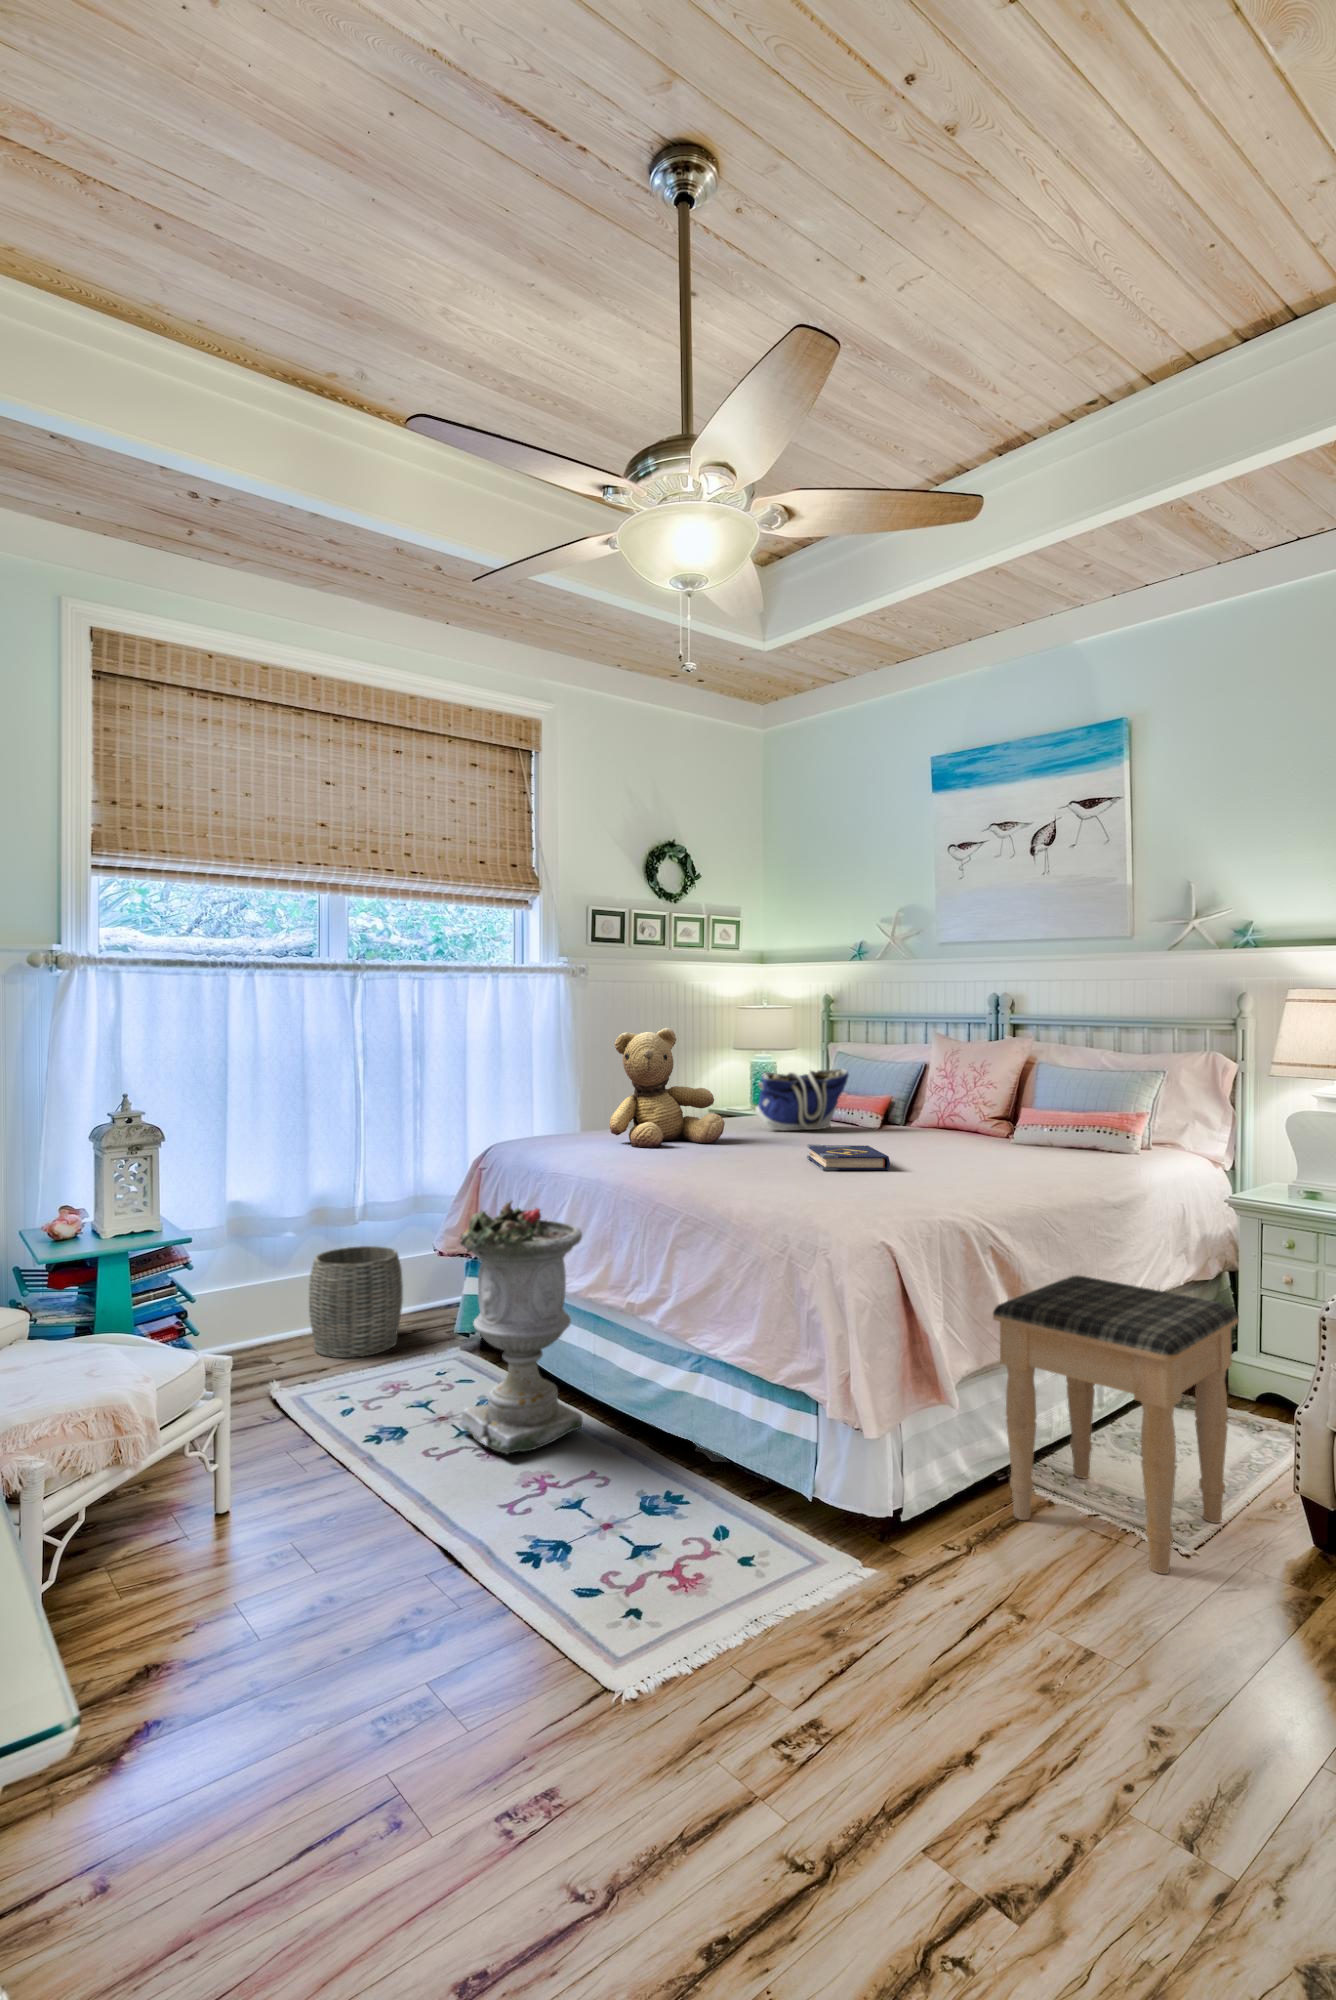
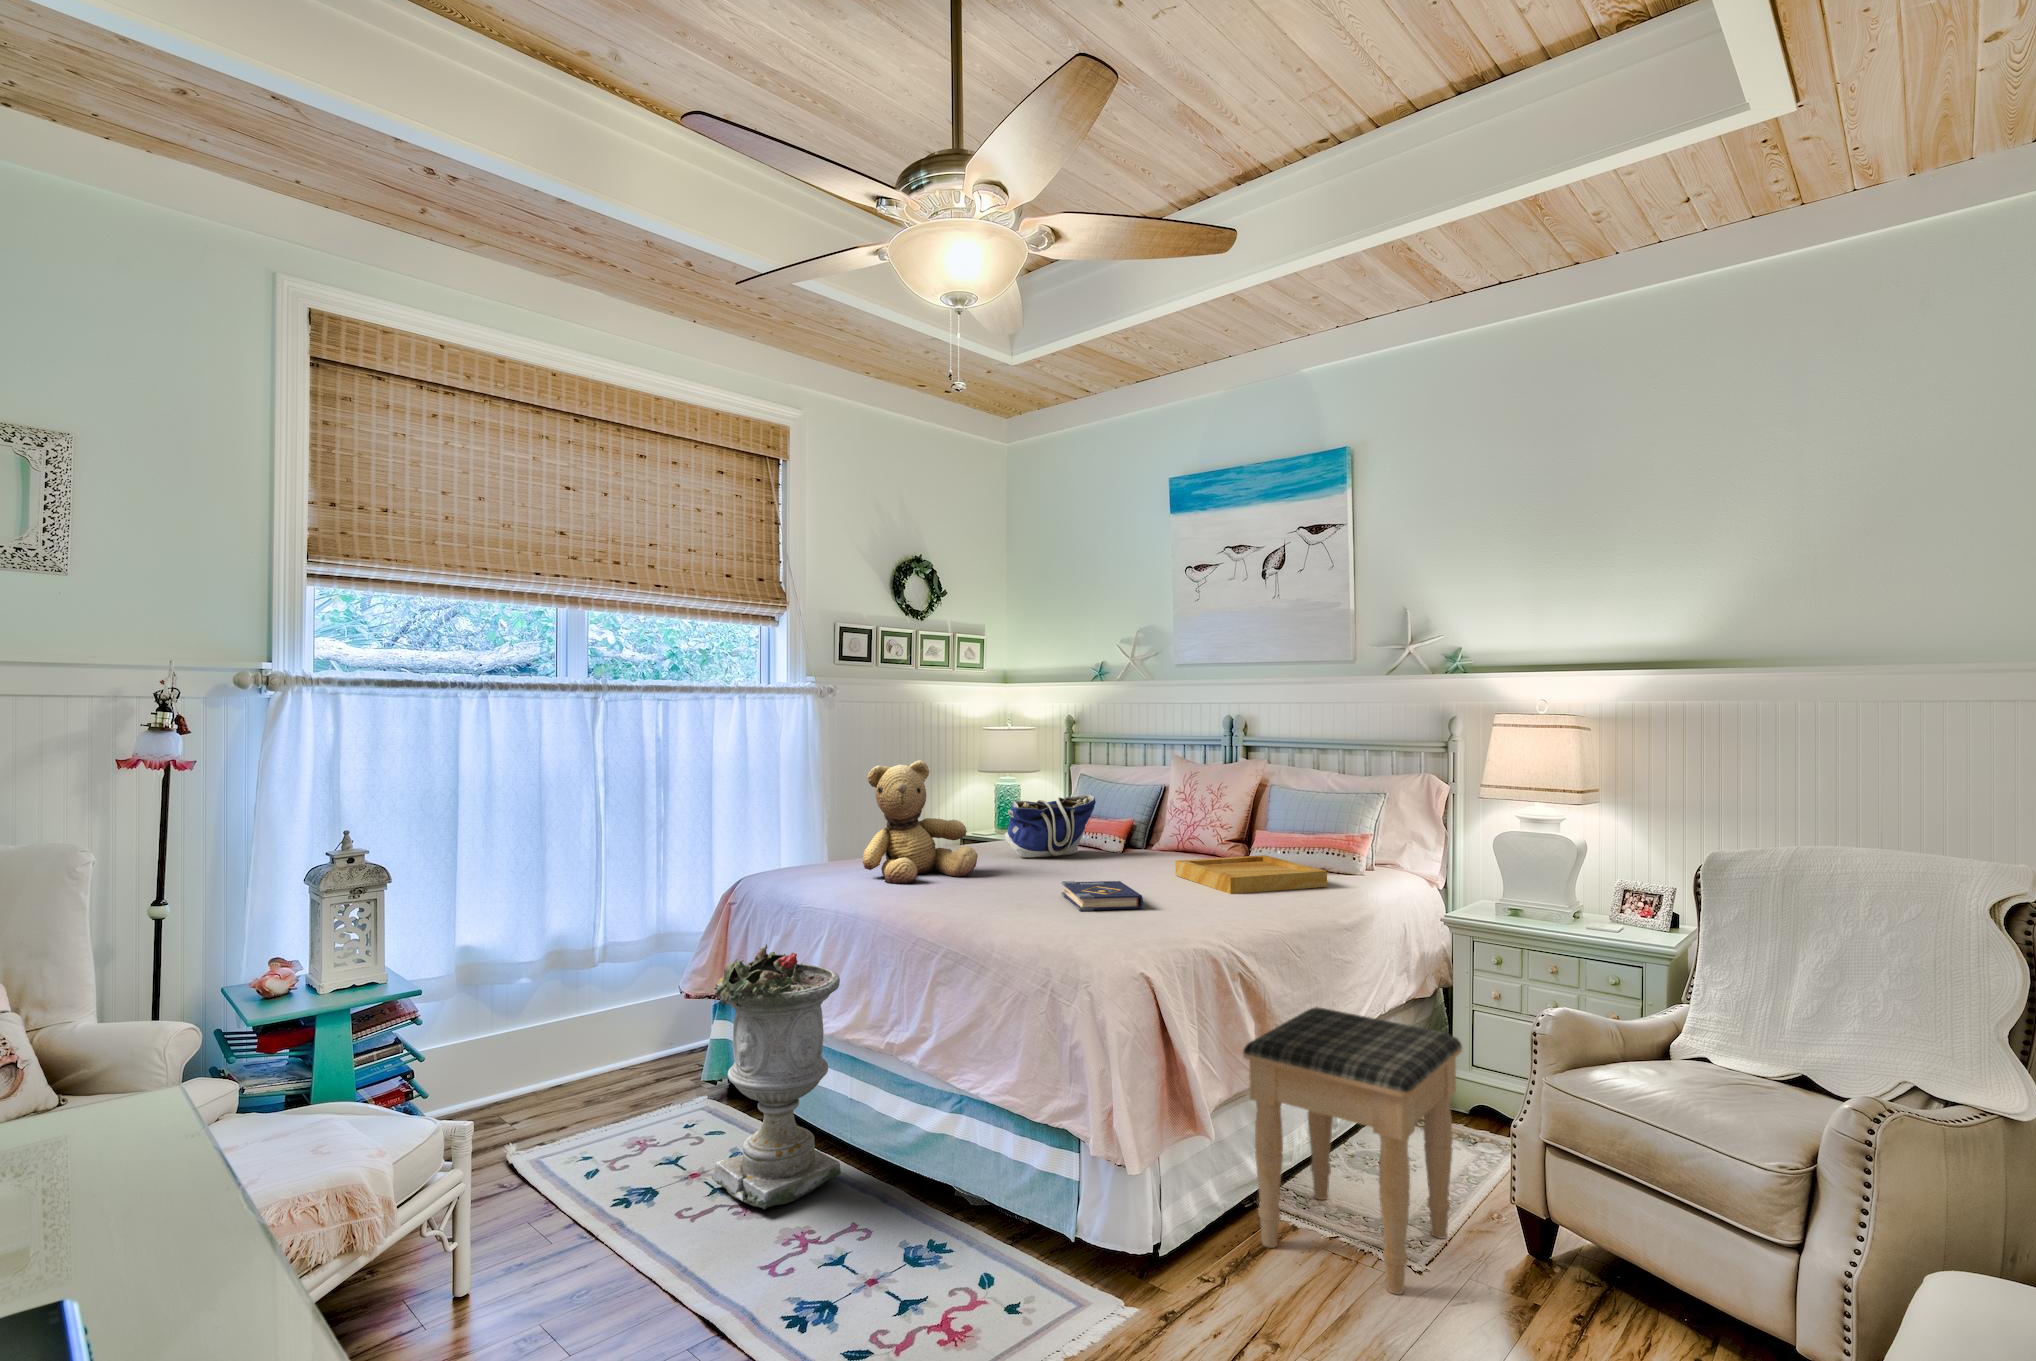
tray: none [930,1128,1093,1161] -> present [1176,855,1327,894]
woven basket: present [309,1246,403,1358] -> none [542,986,642,1107]

